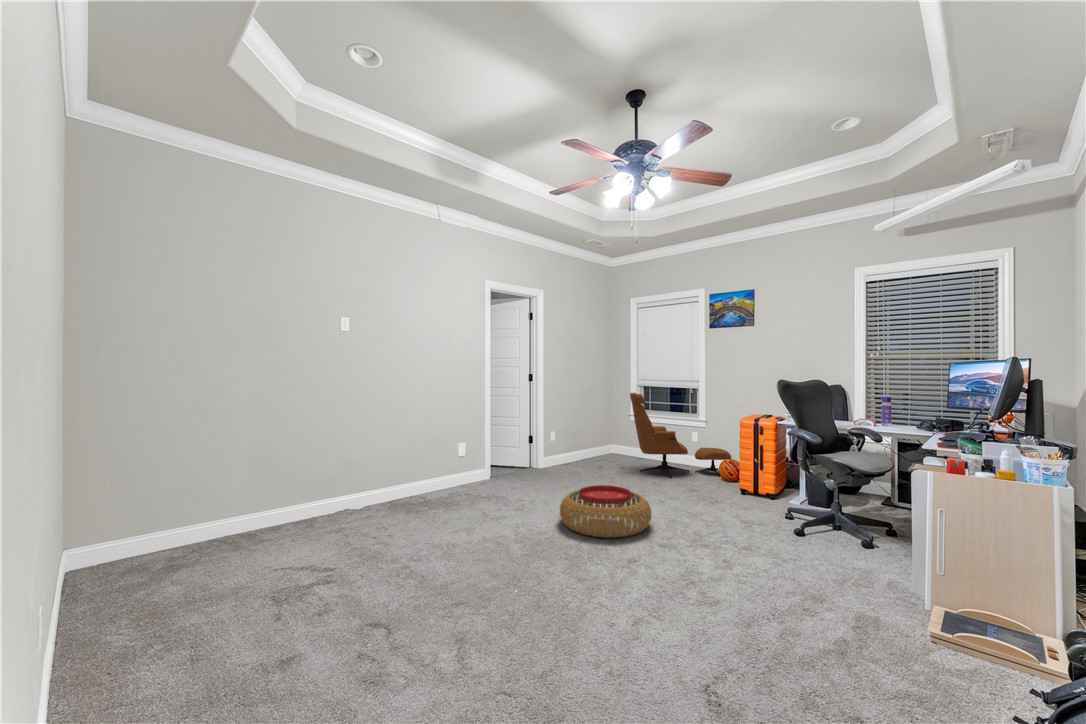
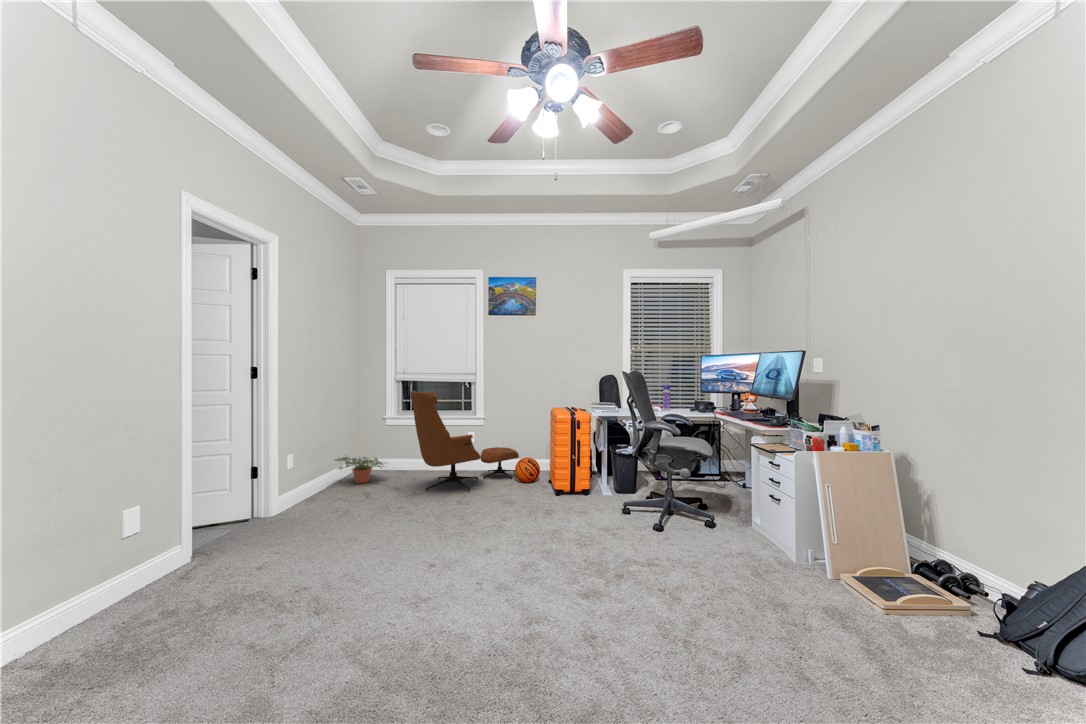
potted plant: none [586,438,625,461] -> present [335,457,383,483]
pouf: present [560,485,652,538] -> none [412,527,550,623]

